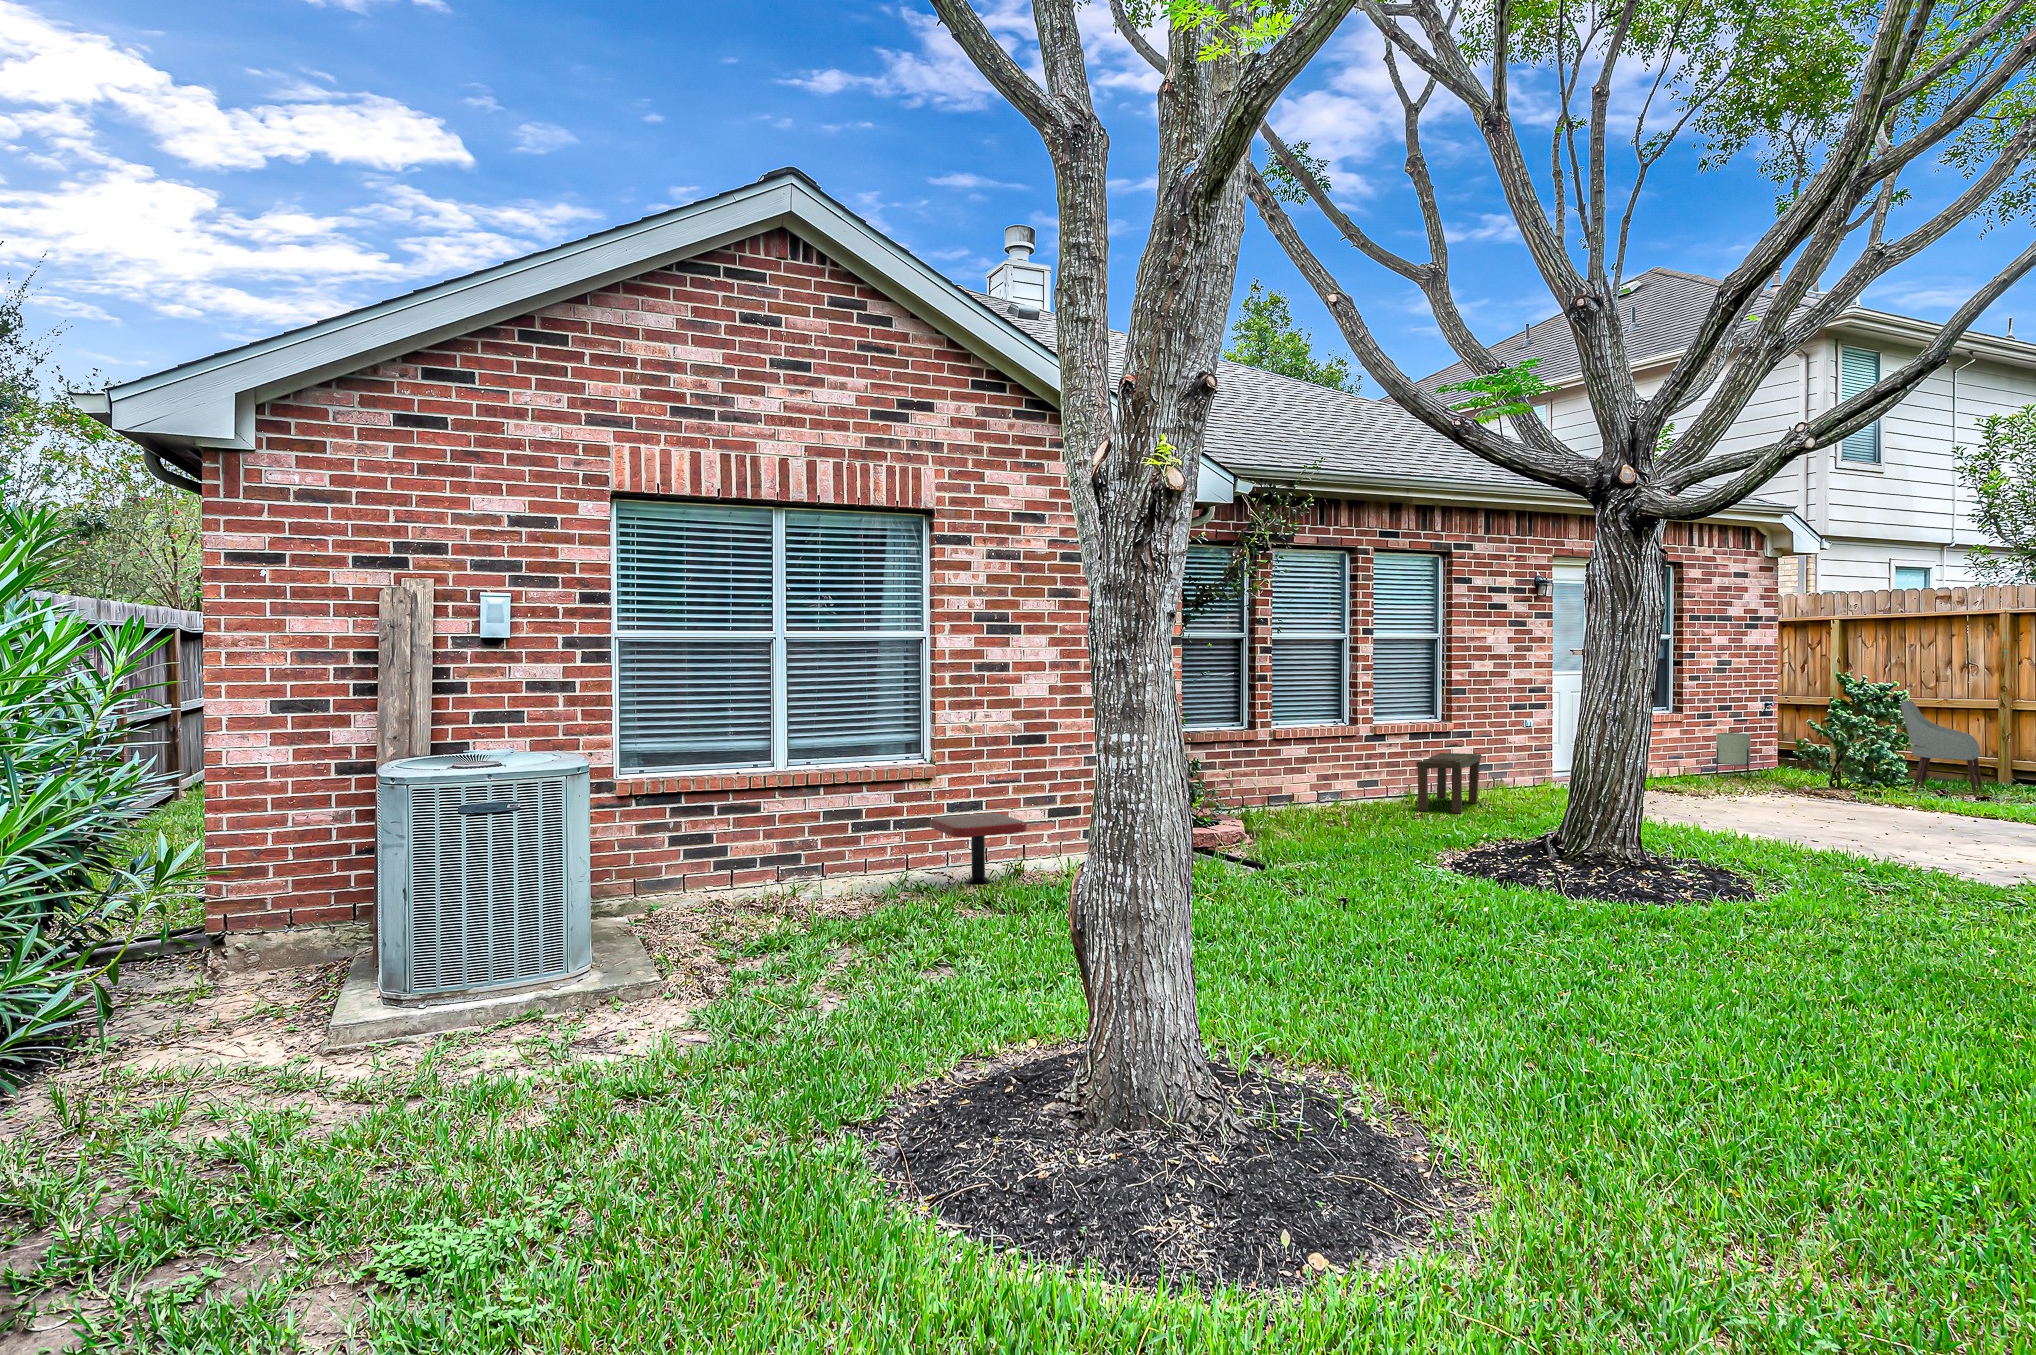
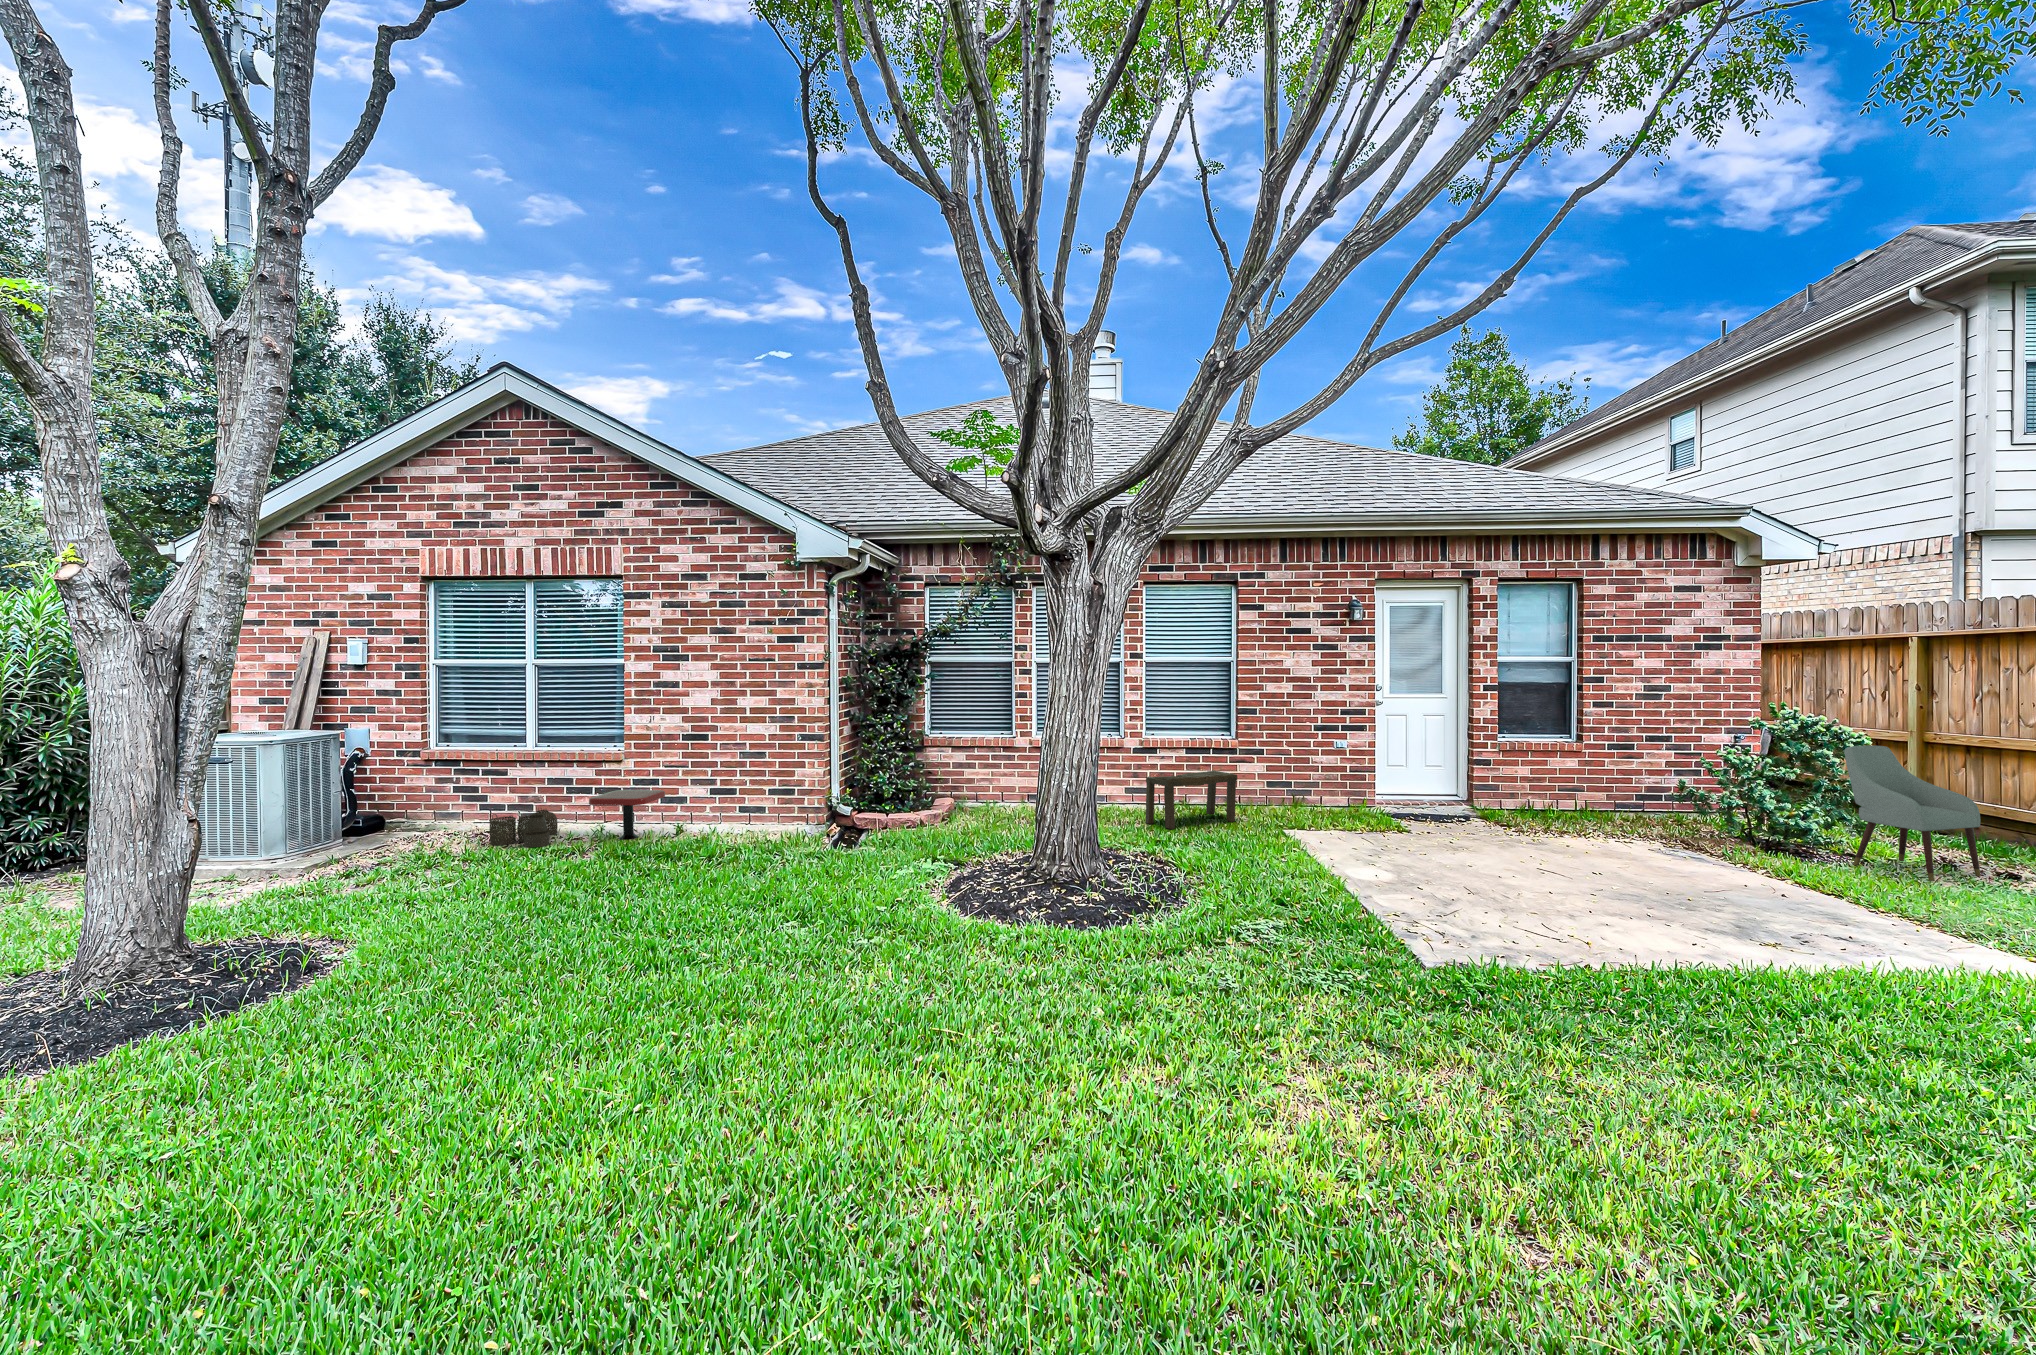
planter: present [1716,733,1751,778] -> none [1650,771,1694,827]
woven basket: none [821,853,918,911] -> present [489,808,558,847]

